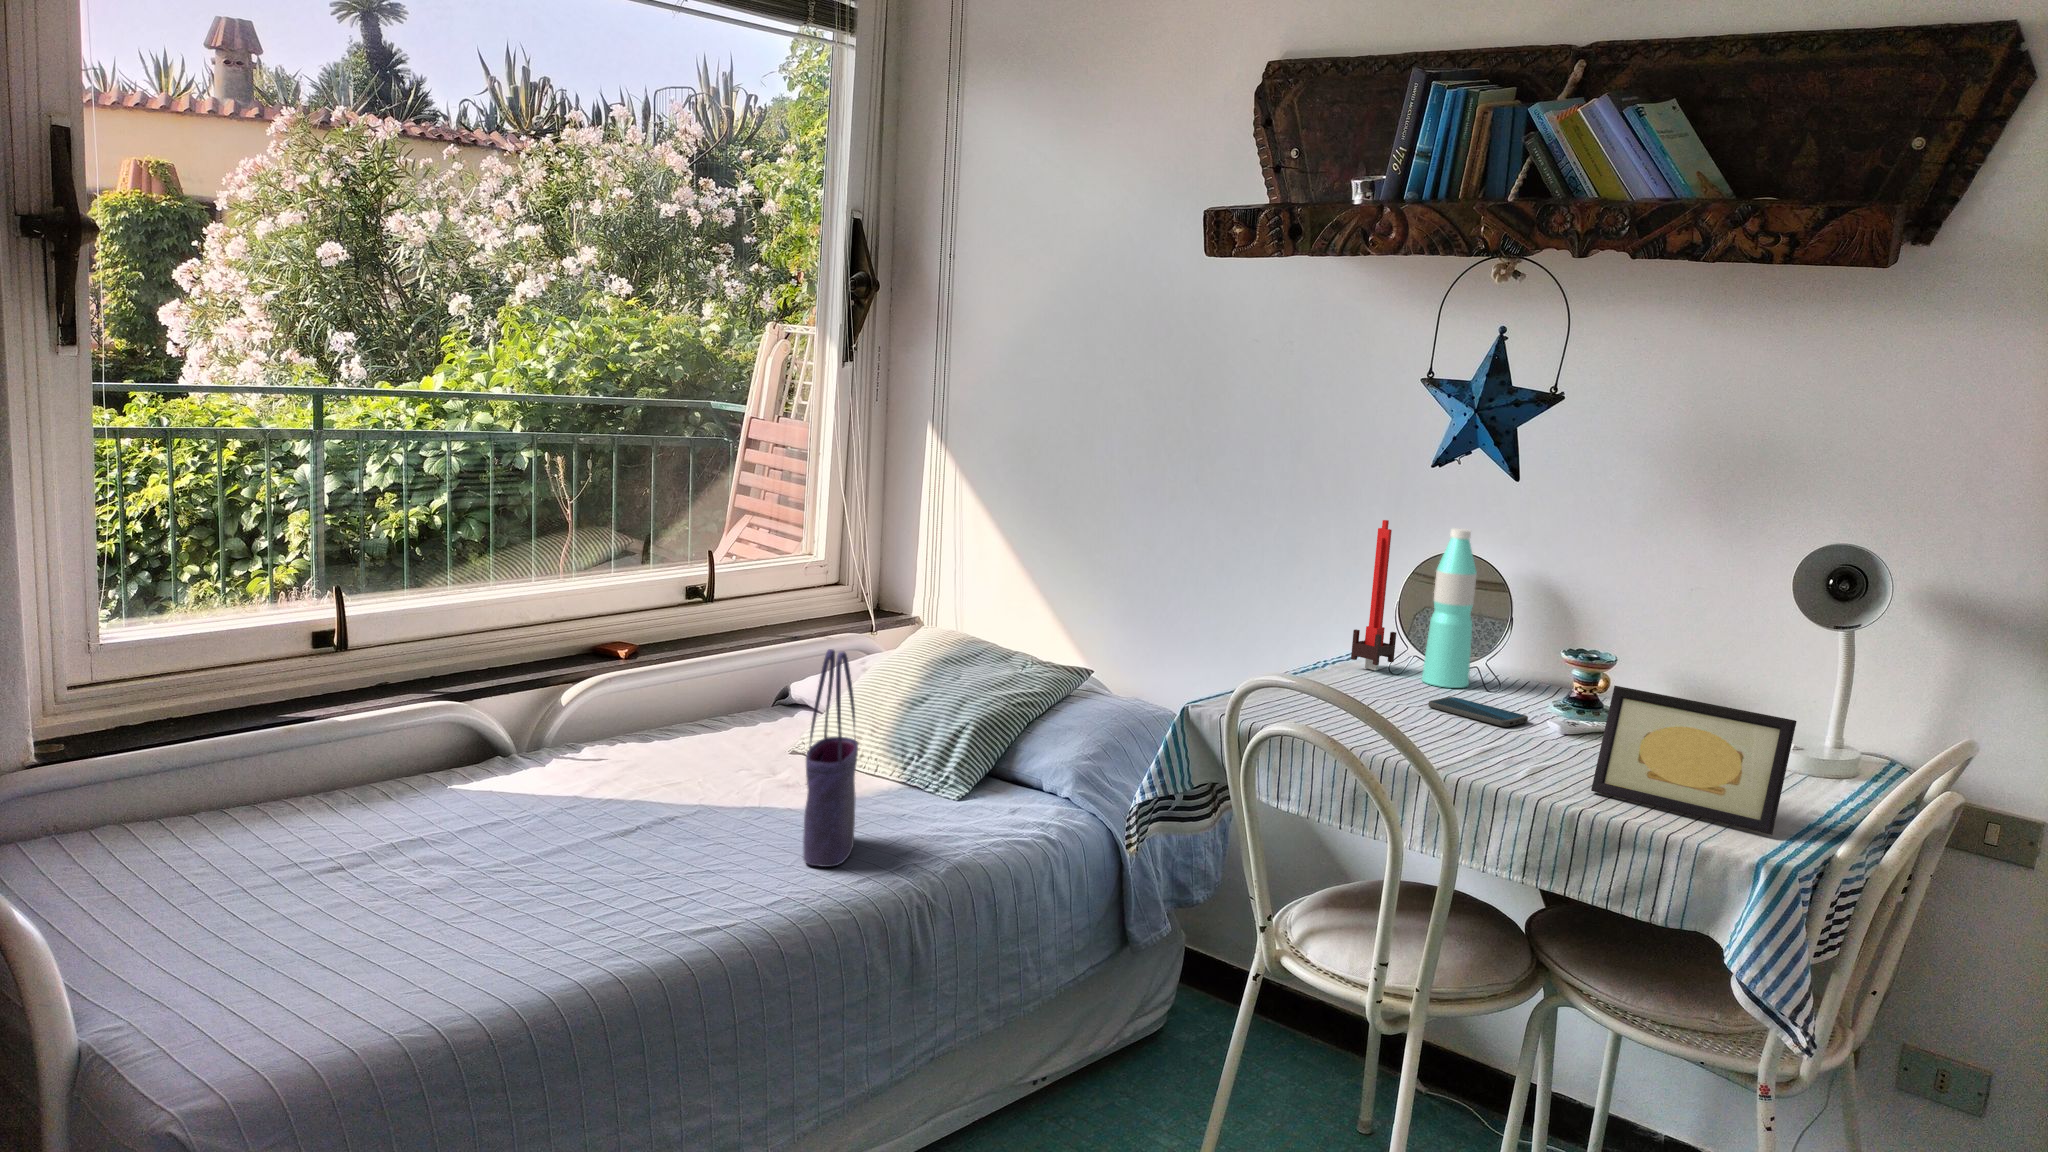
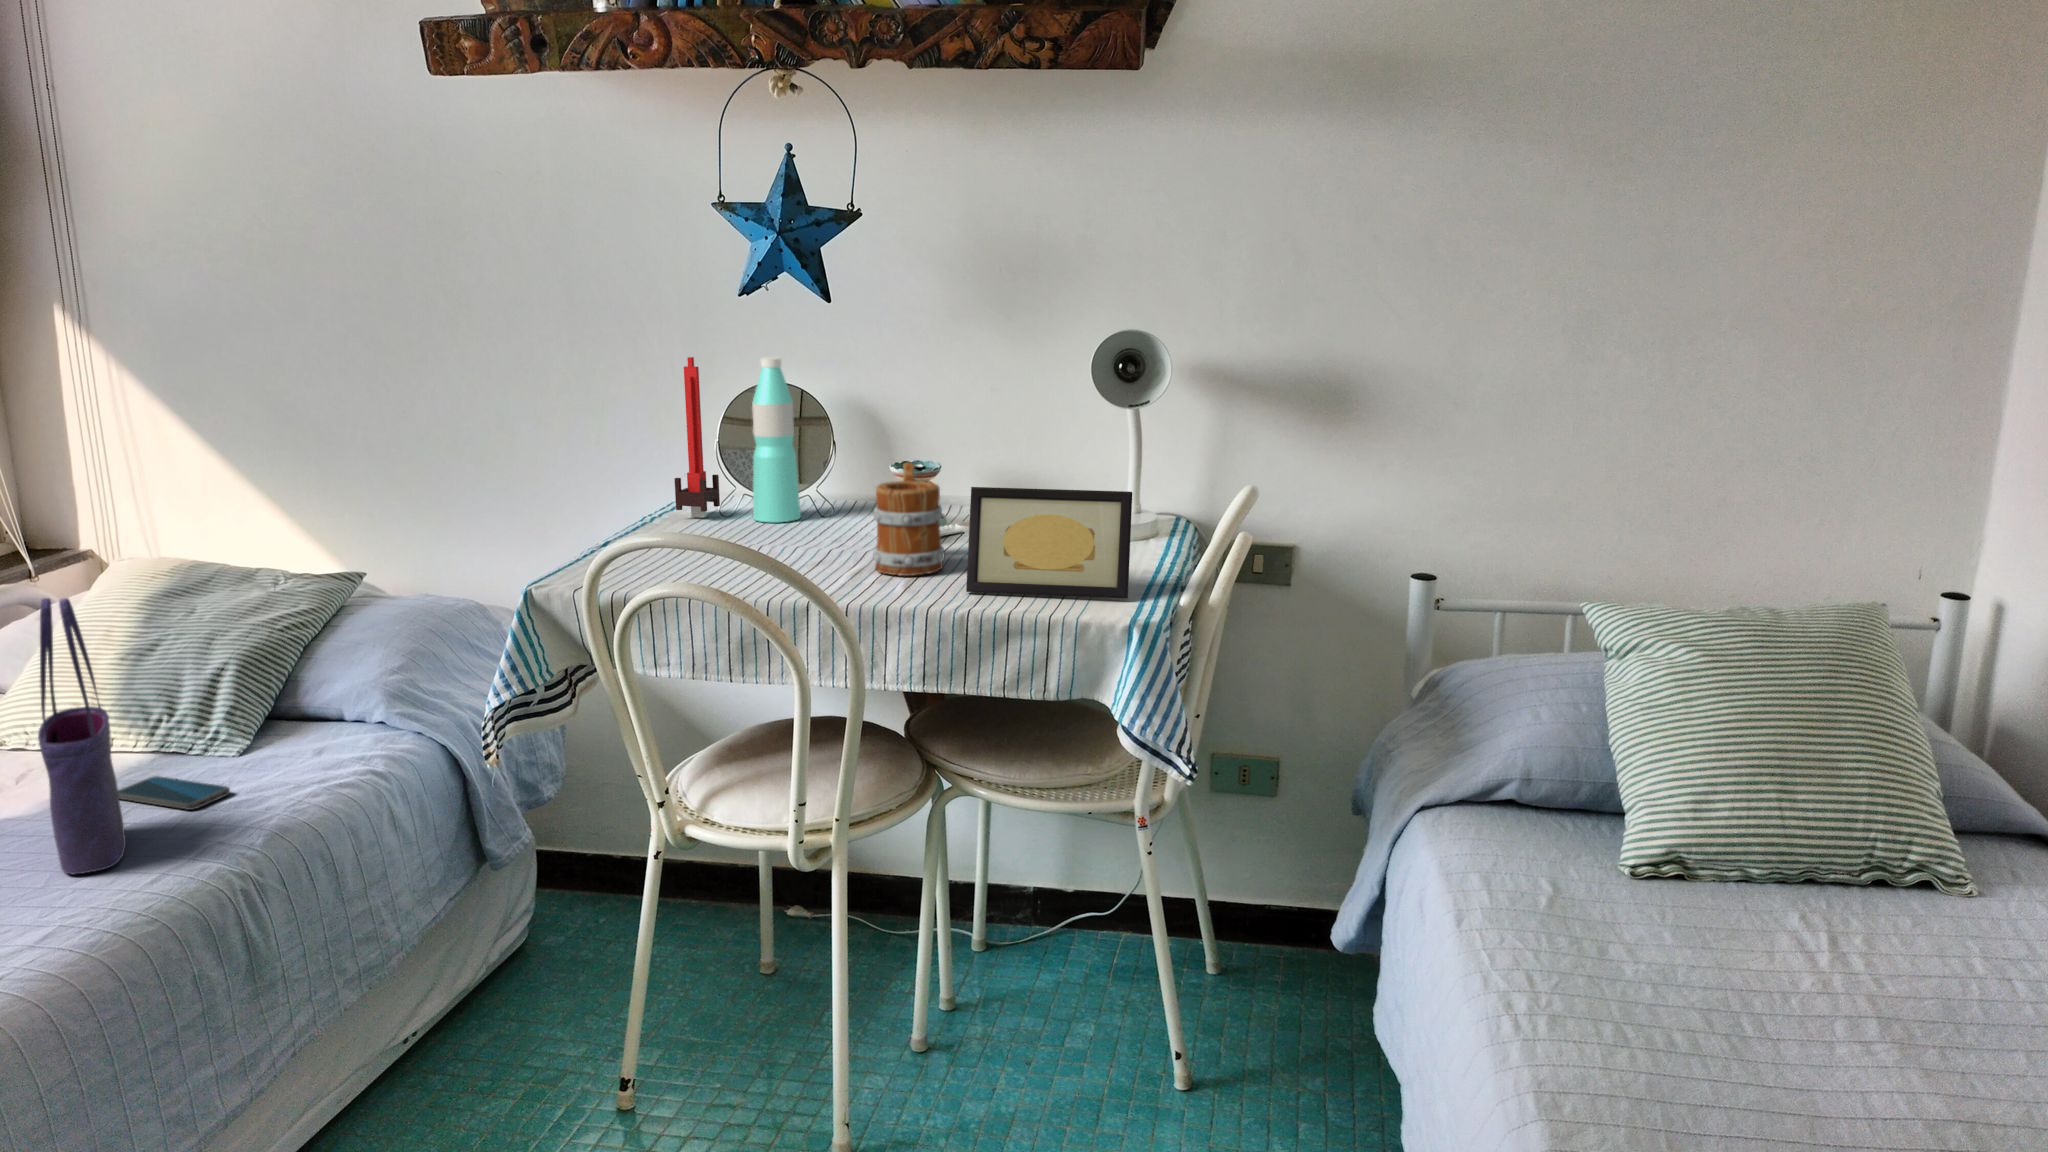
mug: none [1510,650,1589,765] -> present [874,463,944,576]
smartphone: present [1428,697,1528,727] -> present [118,776,230,810]

